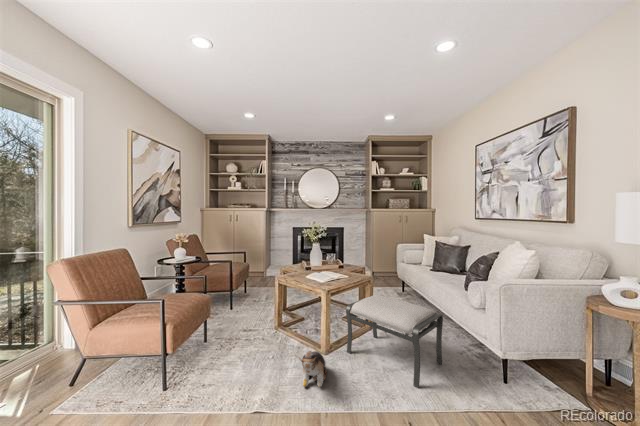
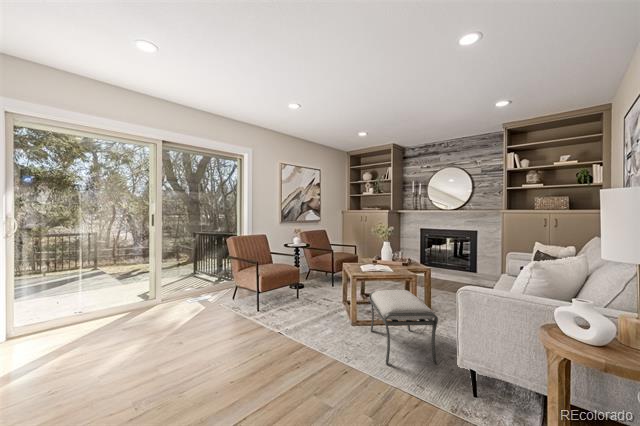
plush toy: present [299,351,327,387] -> none [307,310,346,338]

